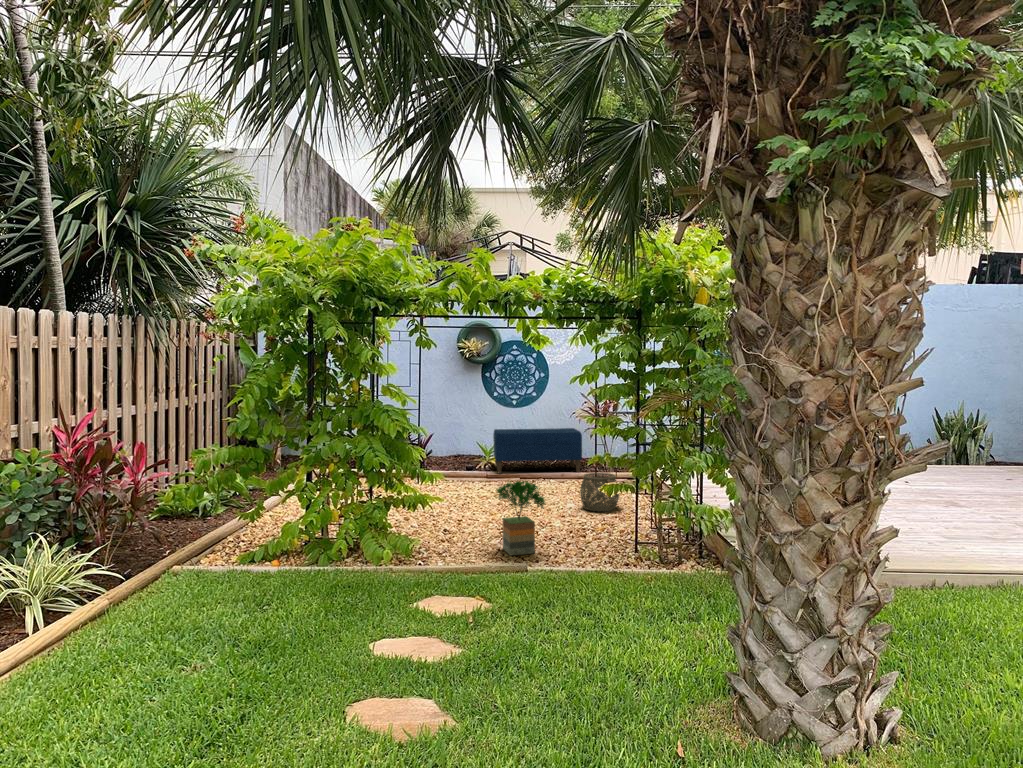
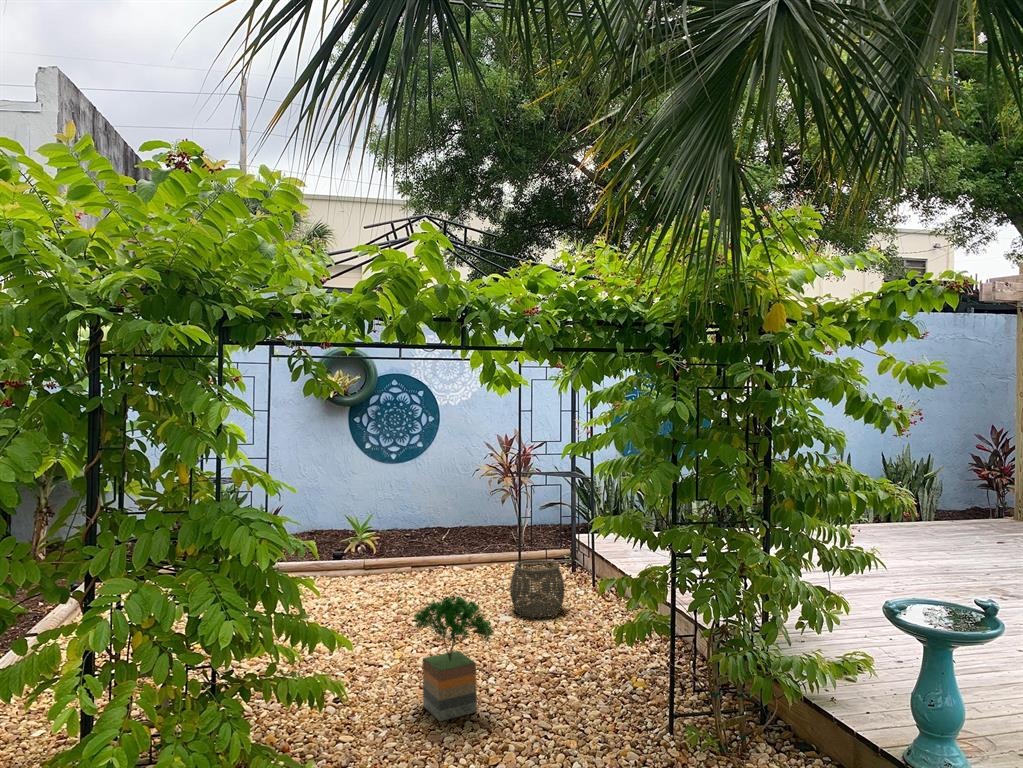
bench: present [493,428,582,474] -> none [366,489,488,558]

